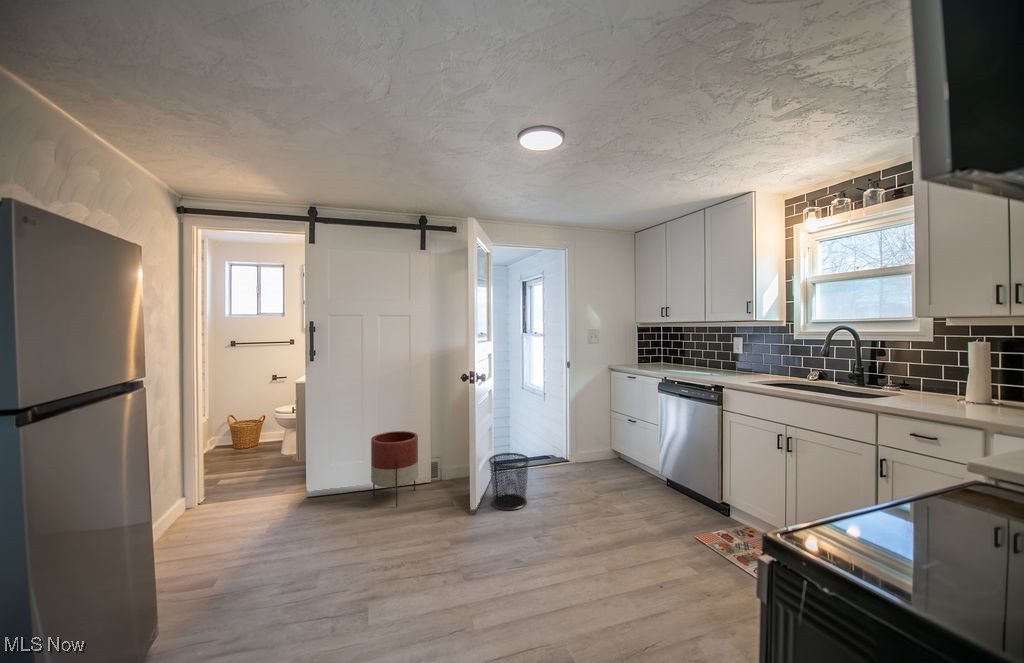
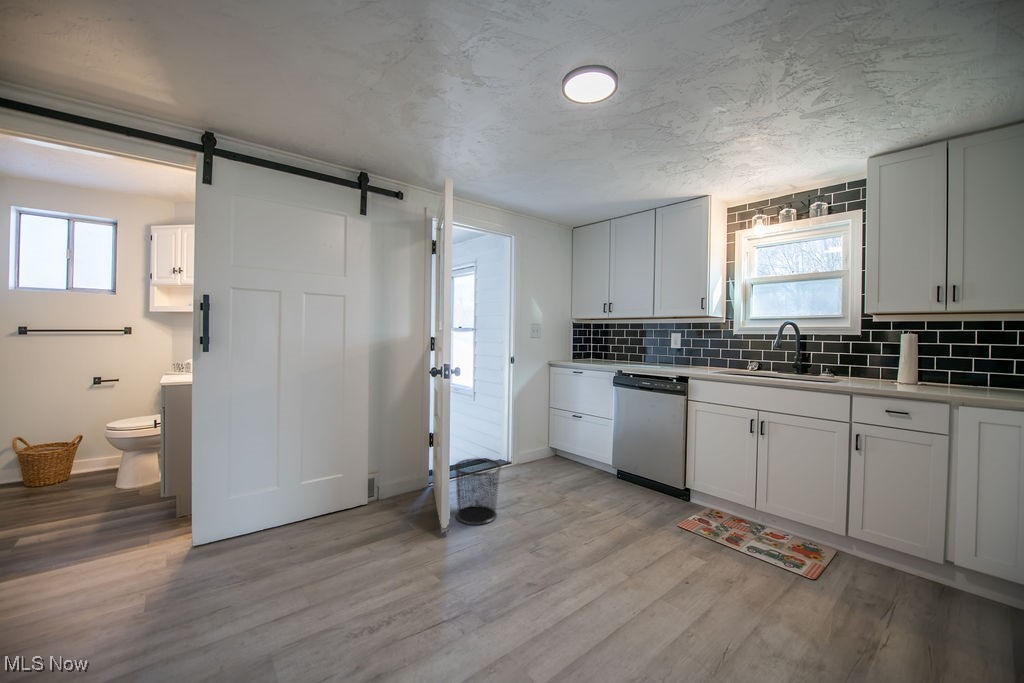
planter: present [371,431,418,507] -> none [297,442,361,540]

